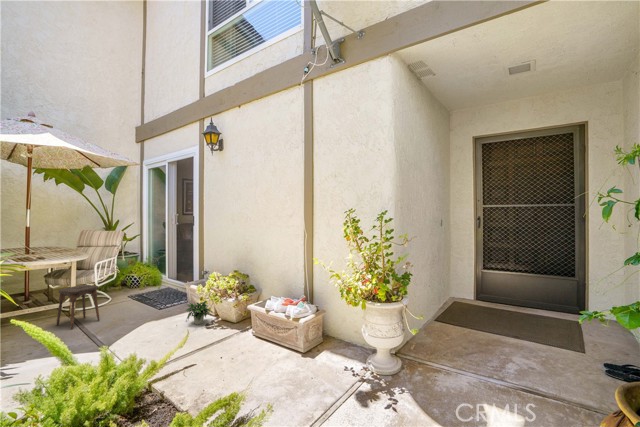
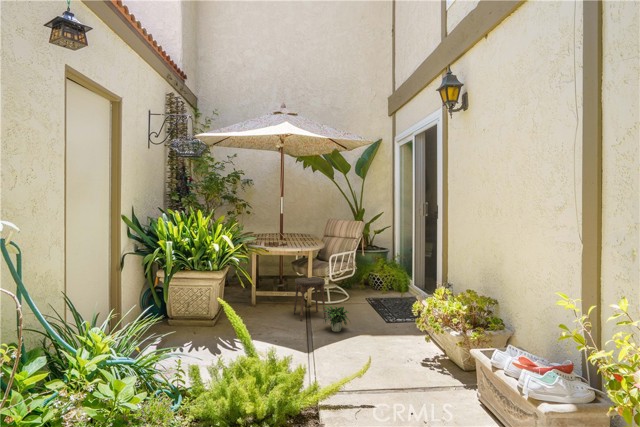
potted plant: present [186,301,212,324] -> present [323,305,350,332]

